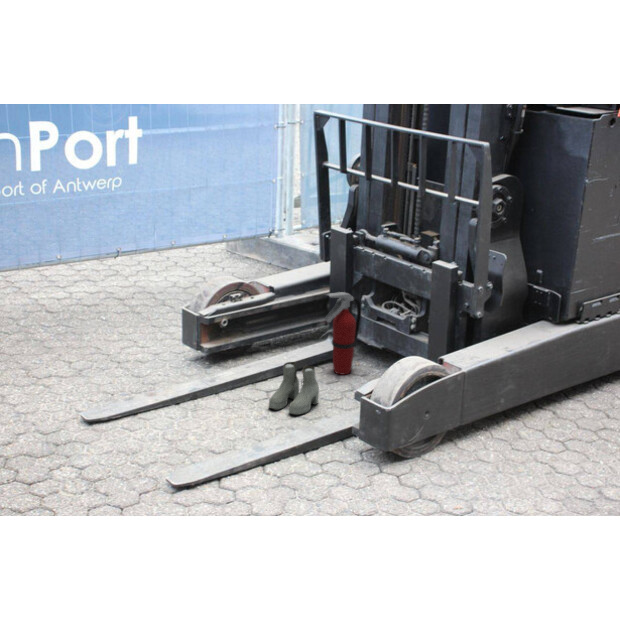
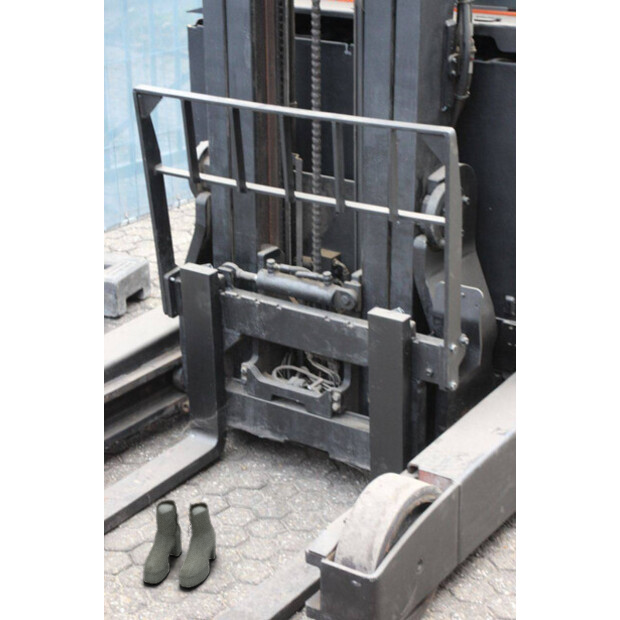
fire extinguisher: present [325,292,361,375] -> none [193,368,246,491]

